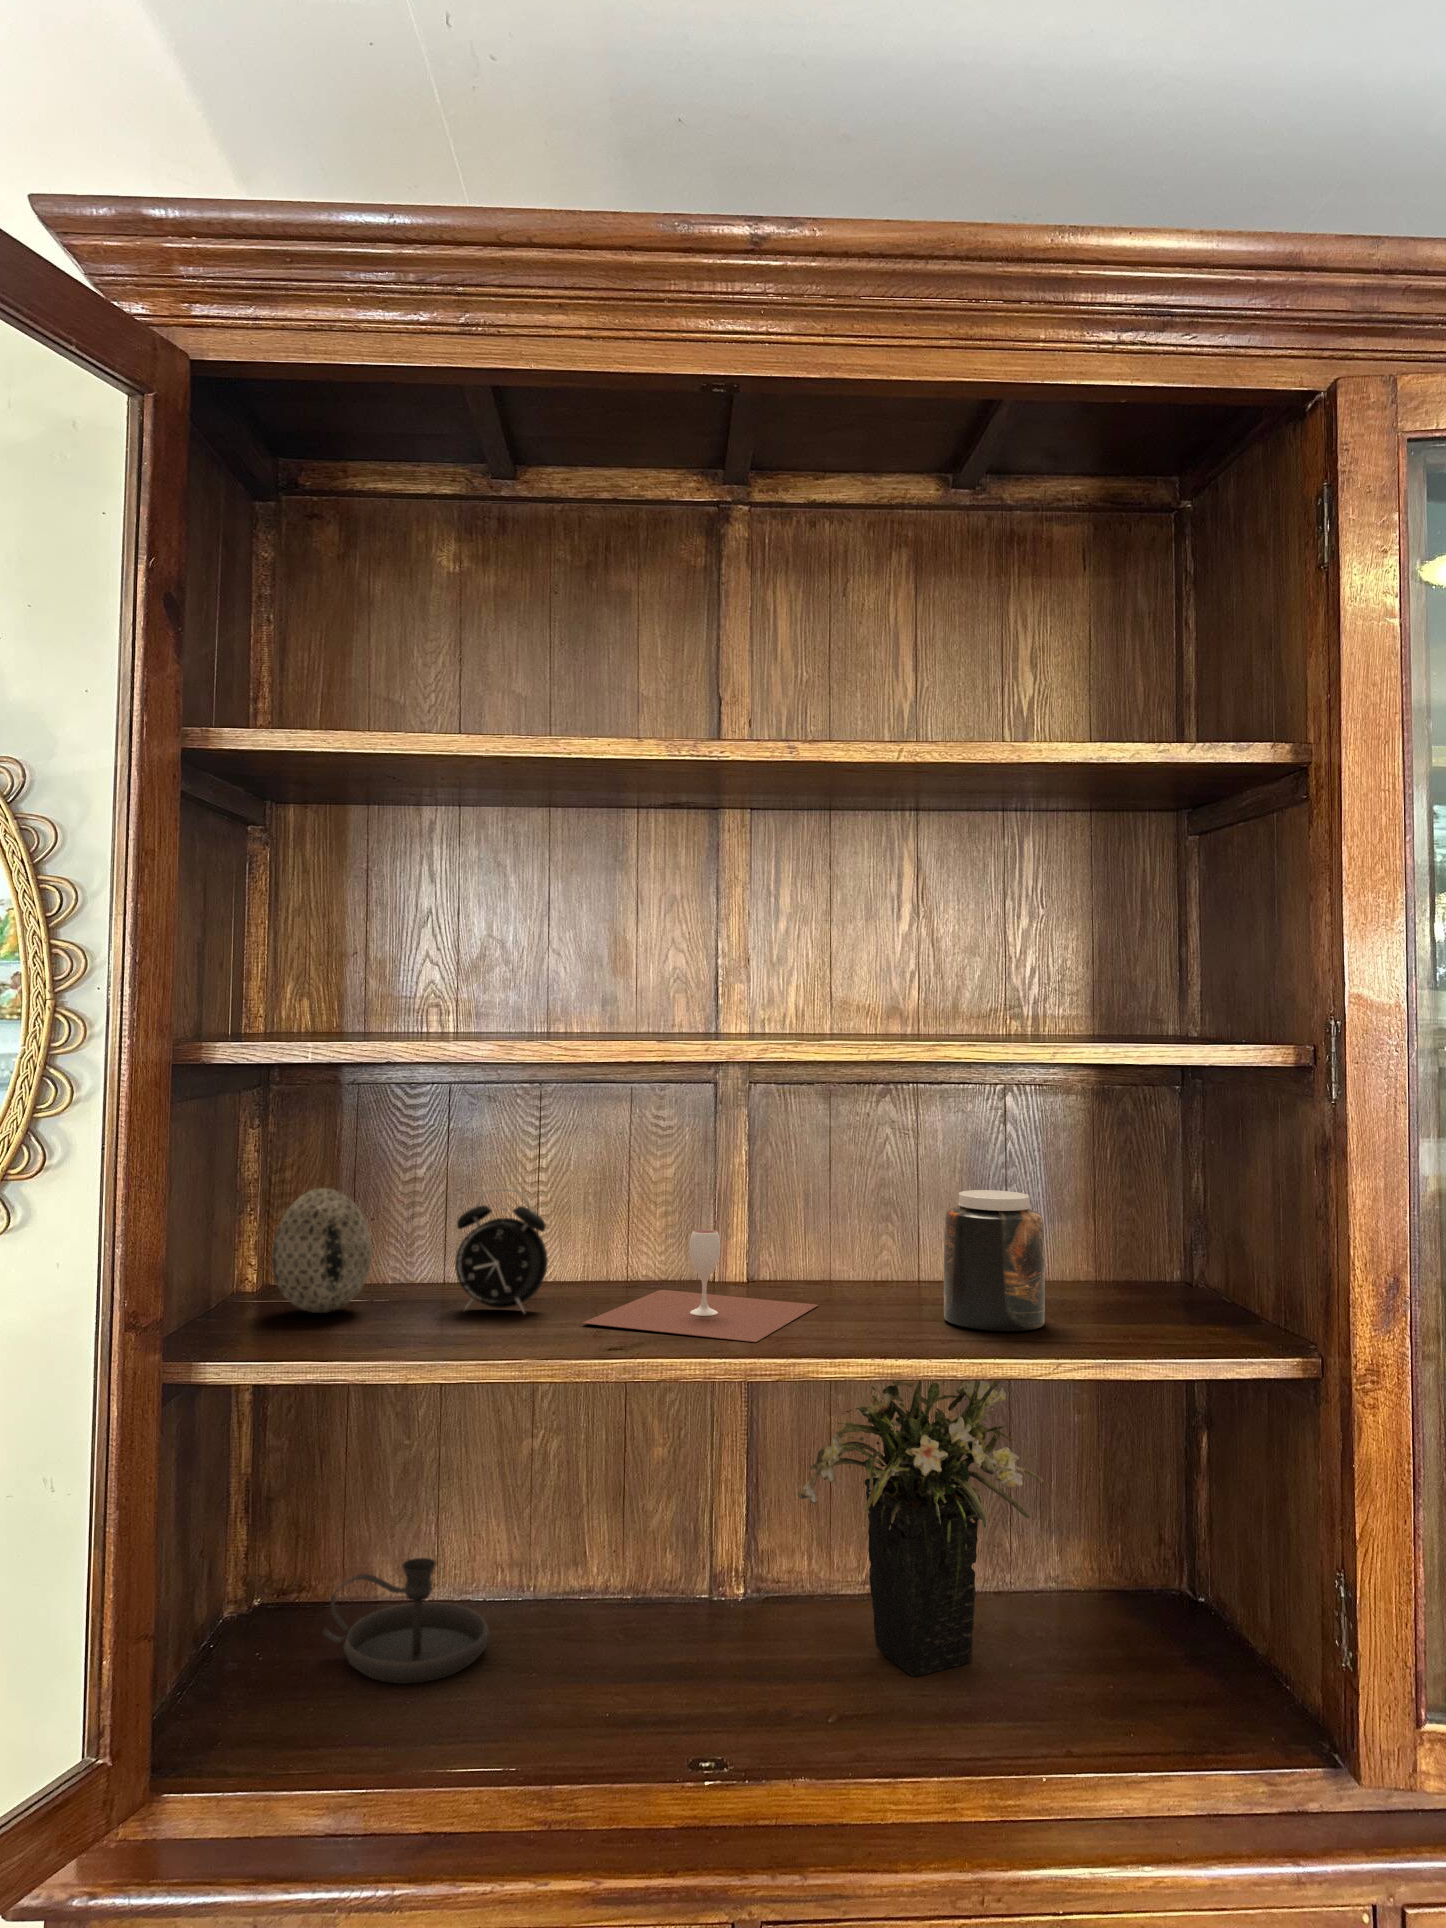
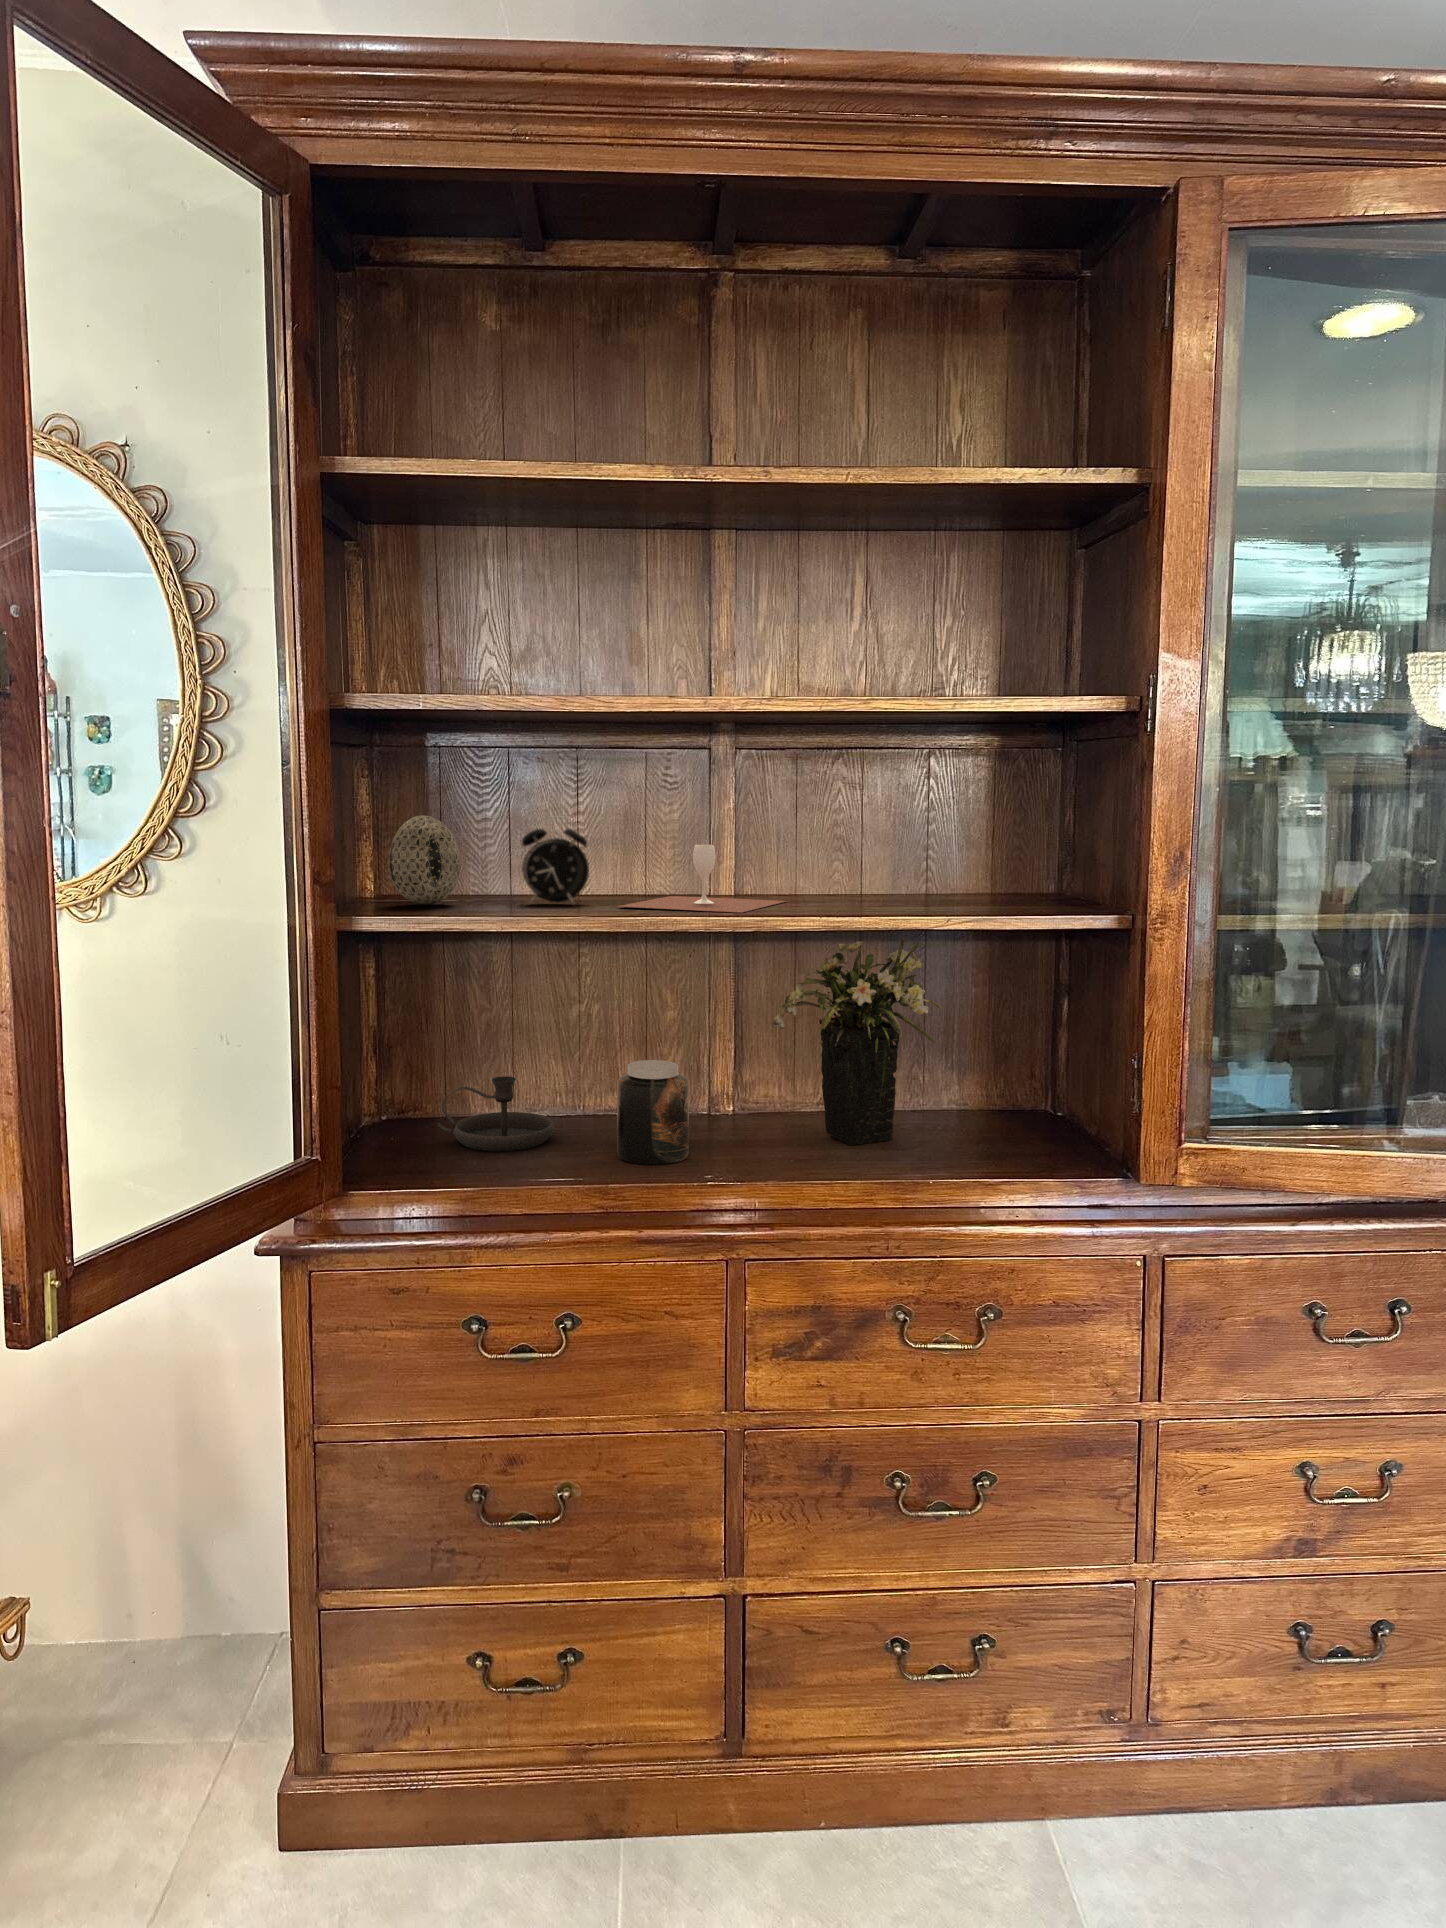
jar: present [944,1190,1045,1331] -> present [617,1060,689,1165]

